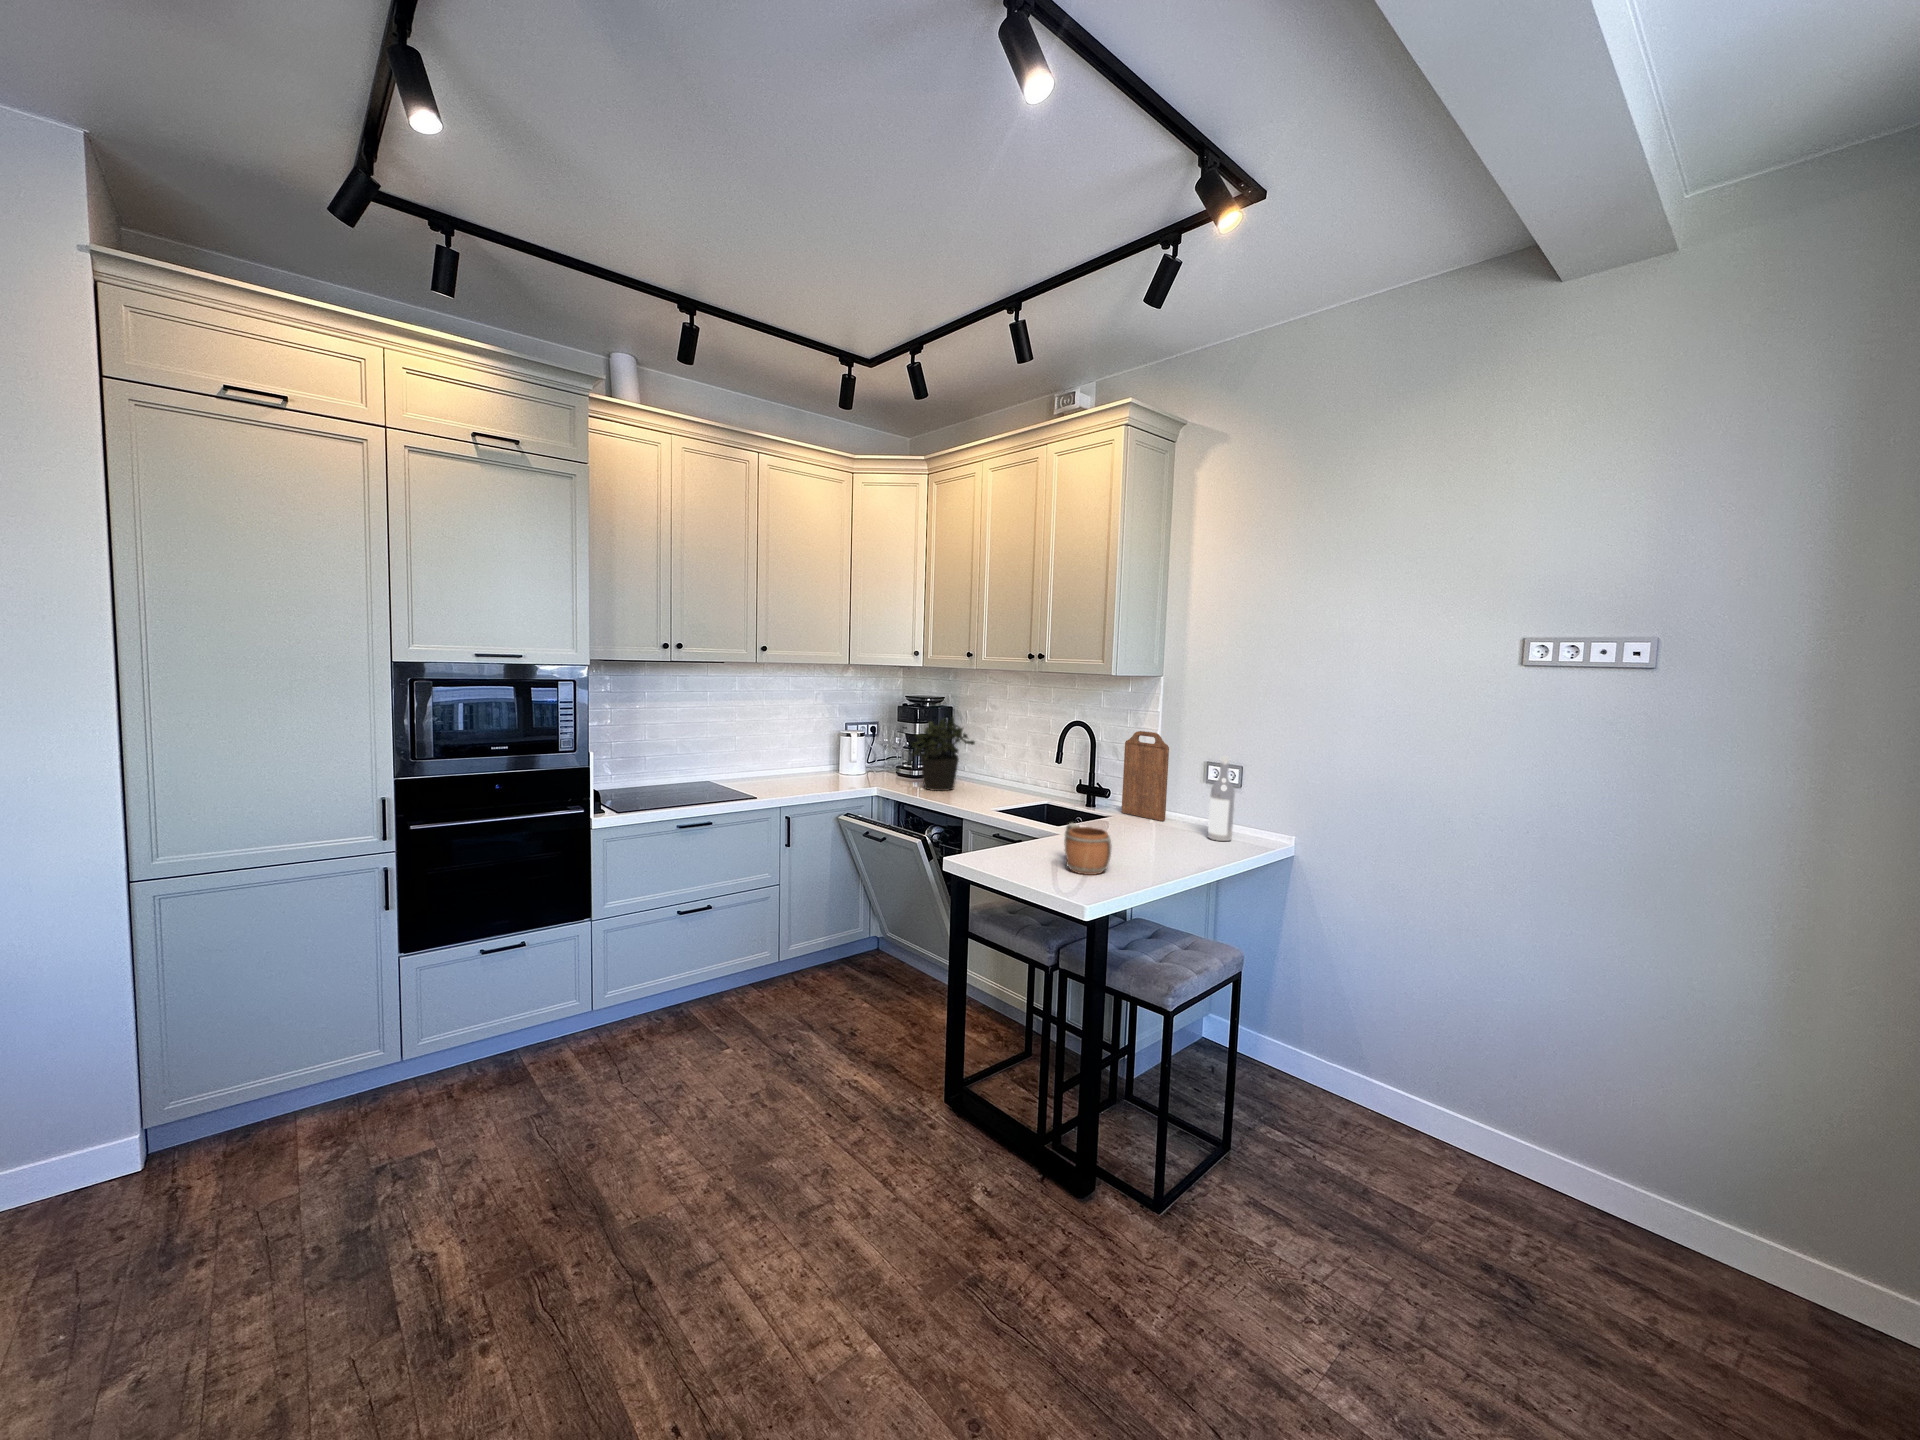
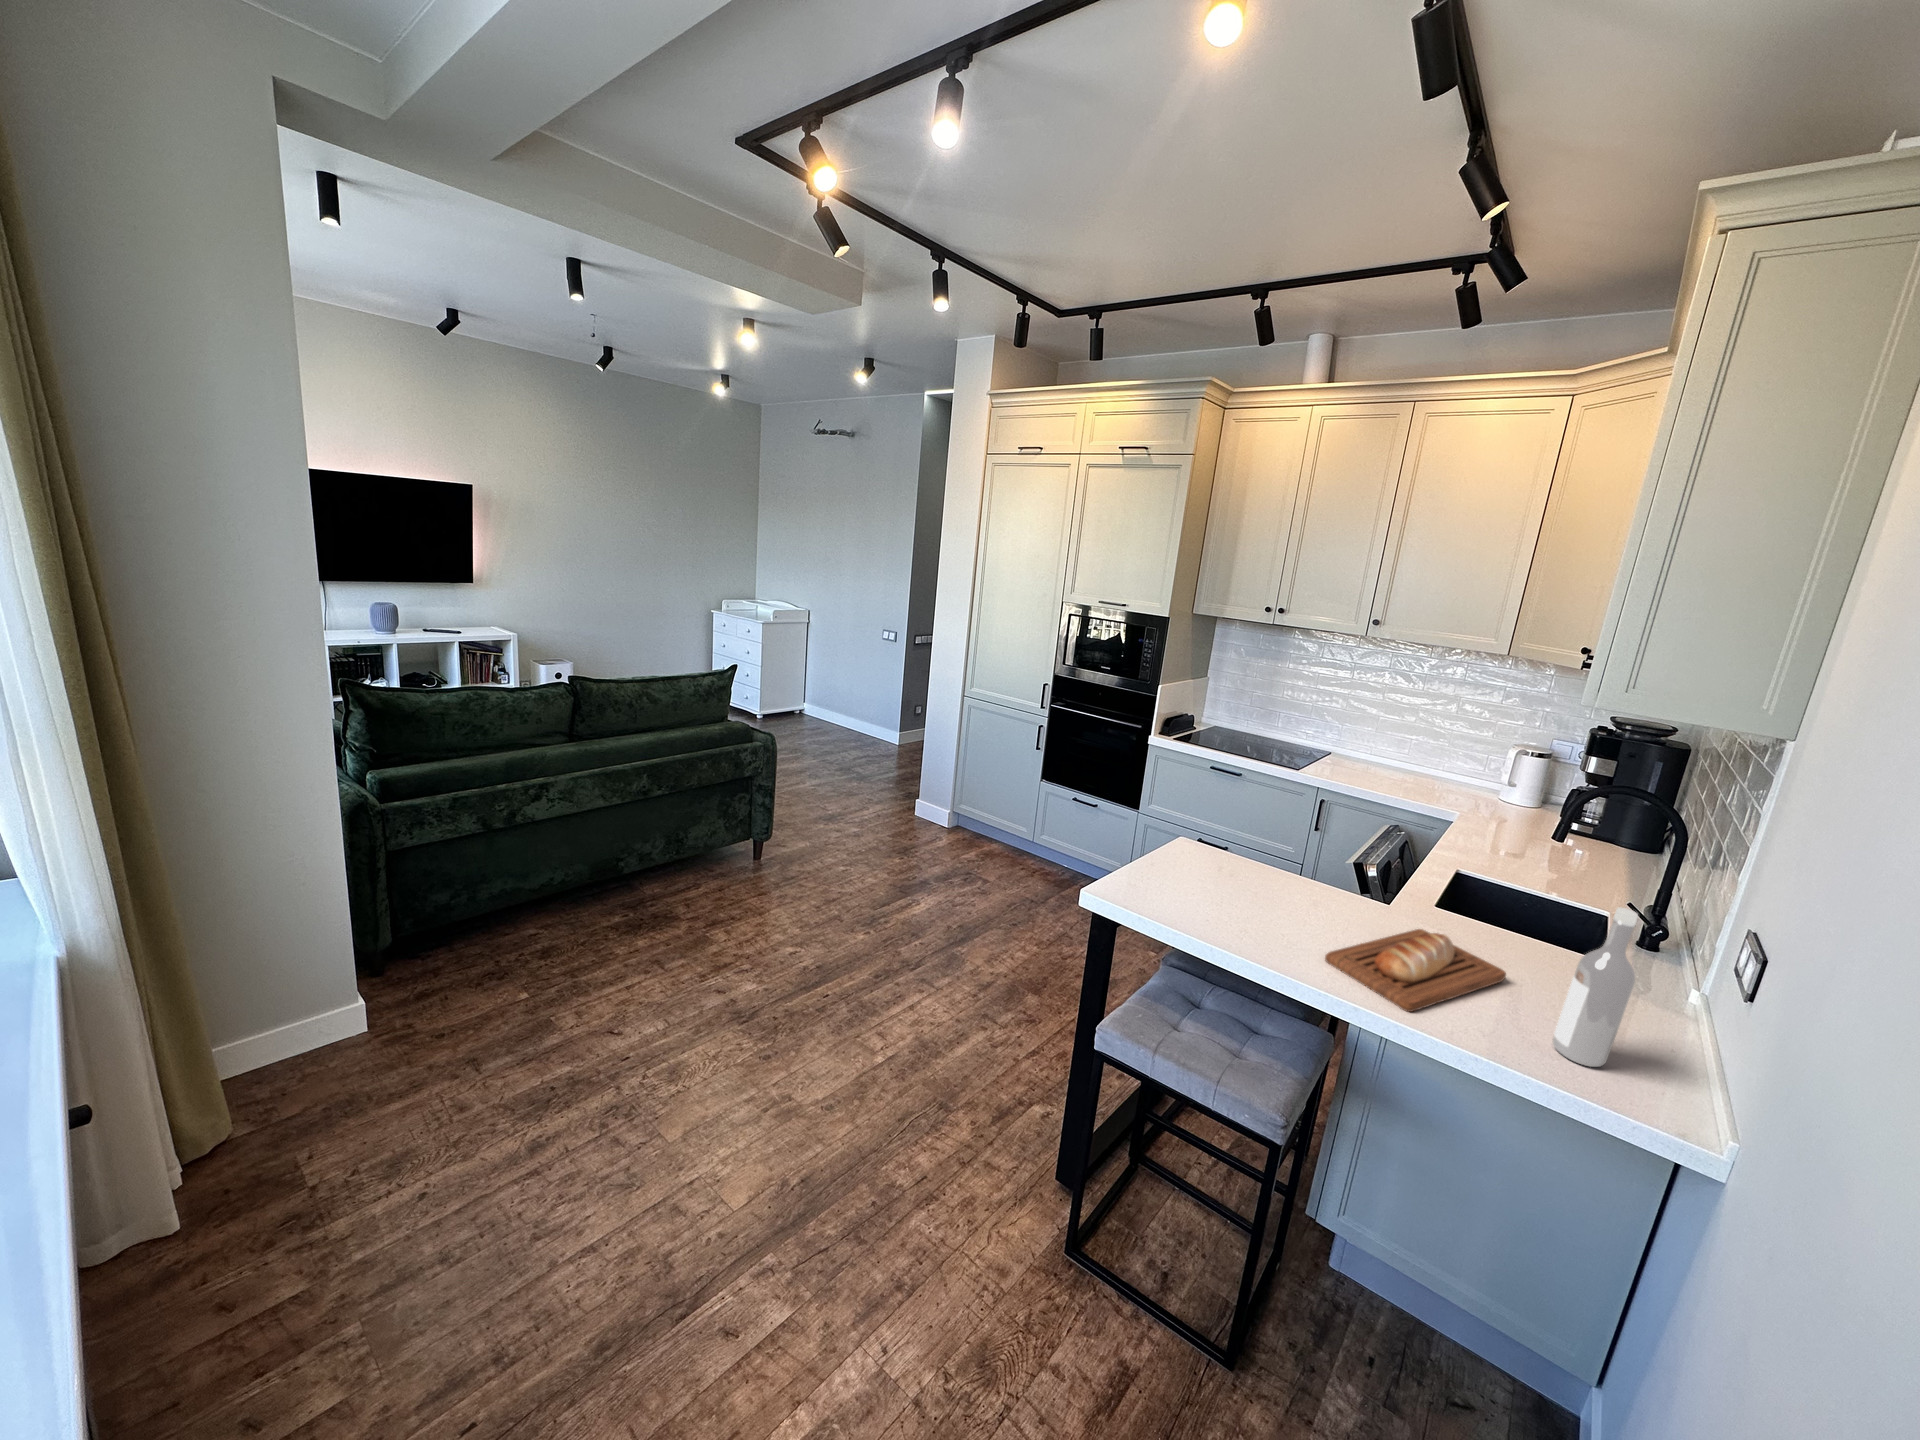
potted plant: present [911,718,975,791] -> none [1498,753,1603,857]
cutting board: present [1122,731,1169,821] -> none [1641,845,1704,1016]
bread loaf: none [1102,821,1207,859] -> present [1325,929,1506,1012]
mug: present [1064,823,1111,875] -> none [1181,851,1253,914]

